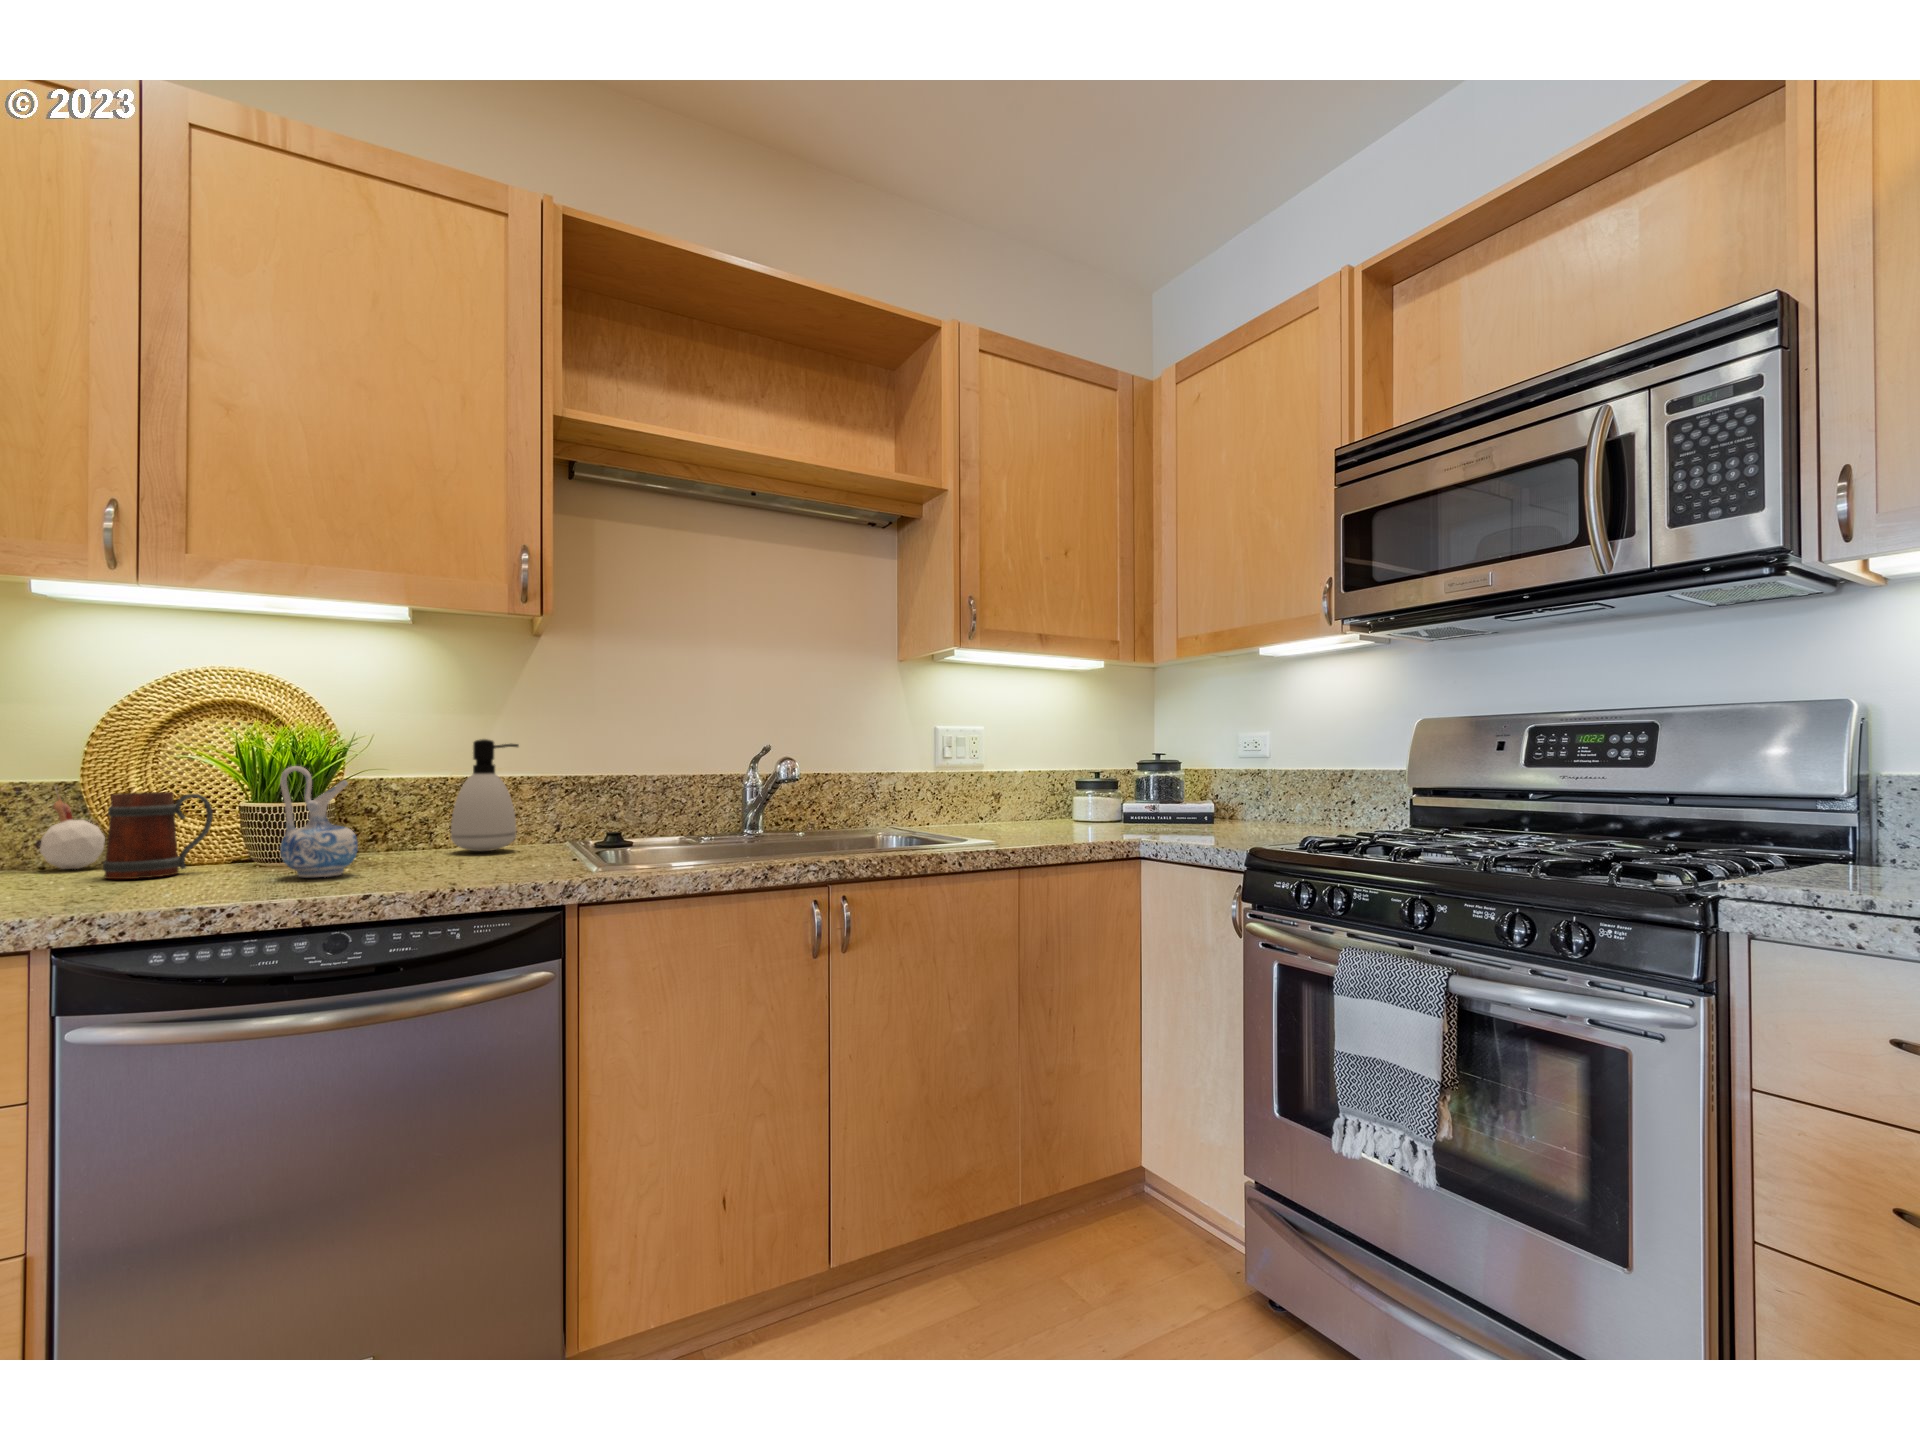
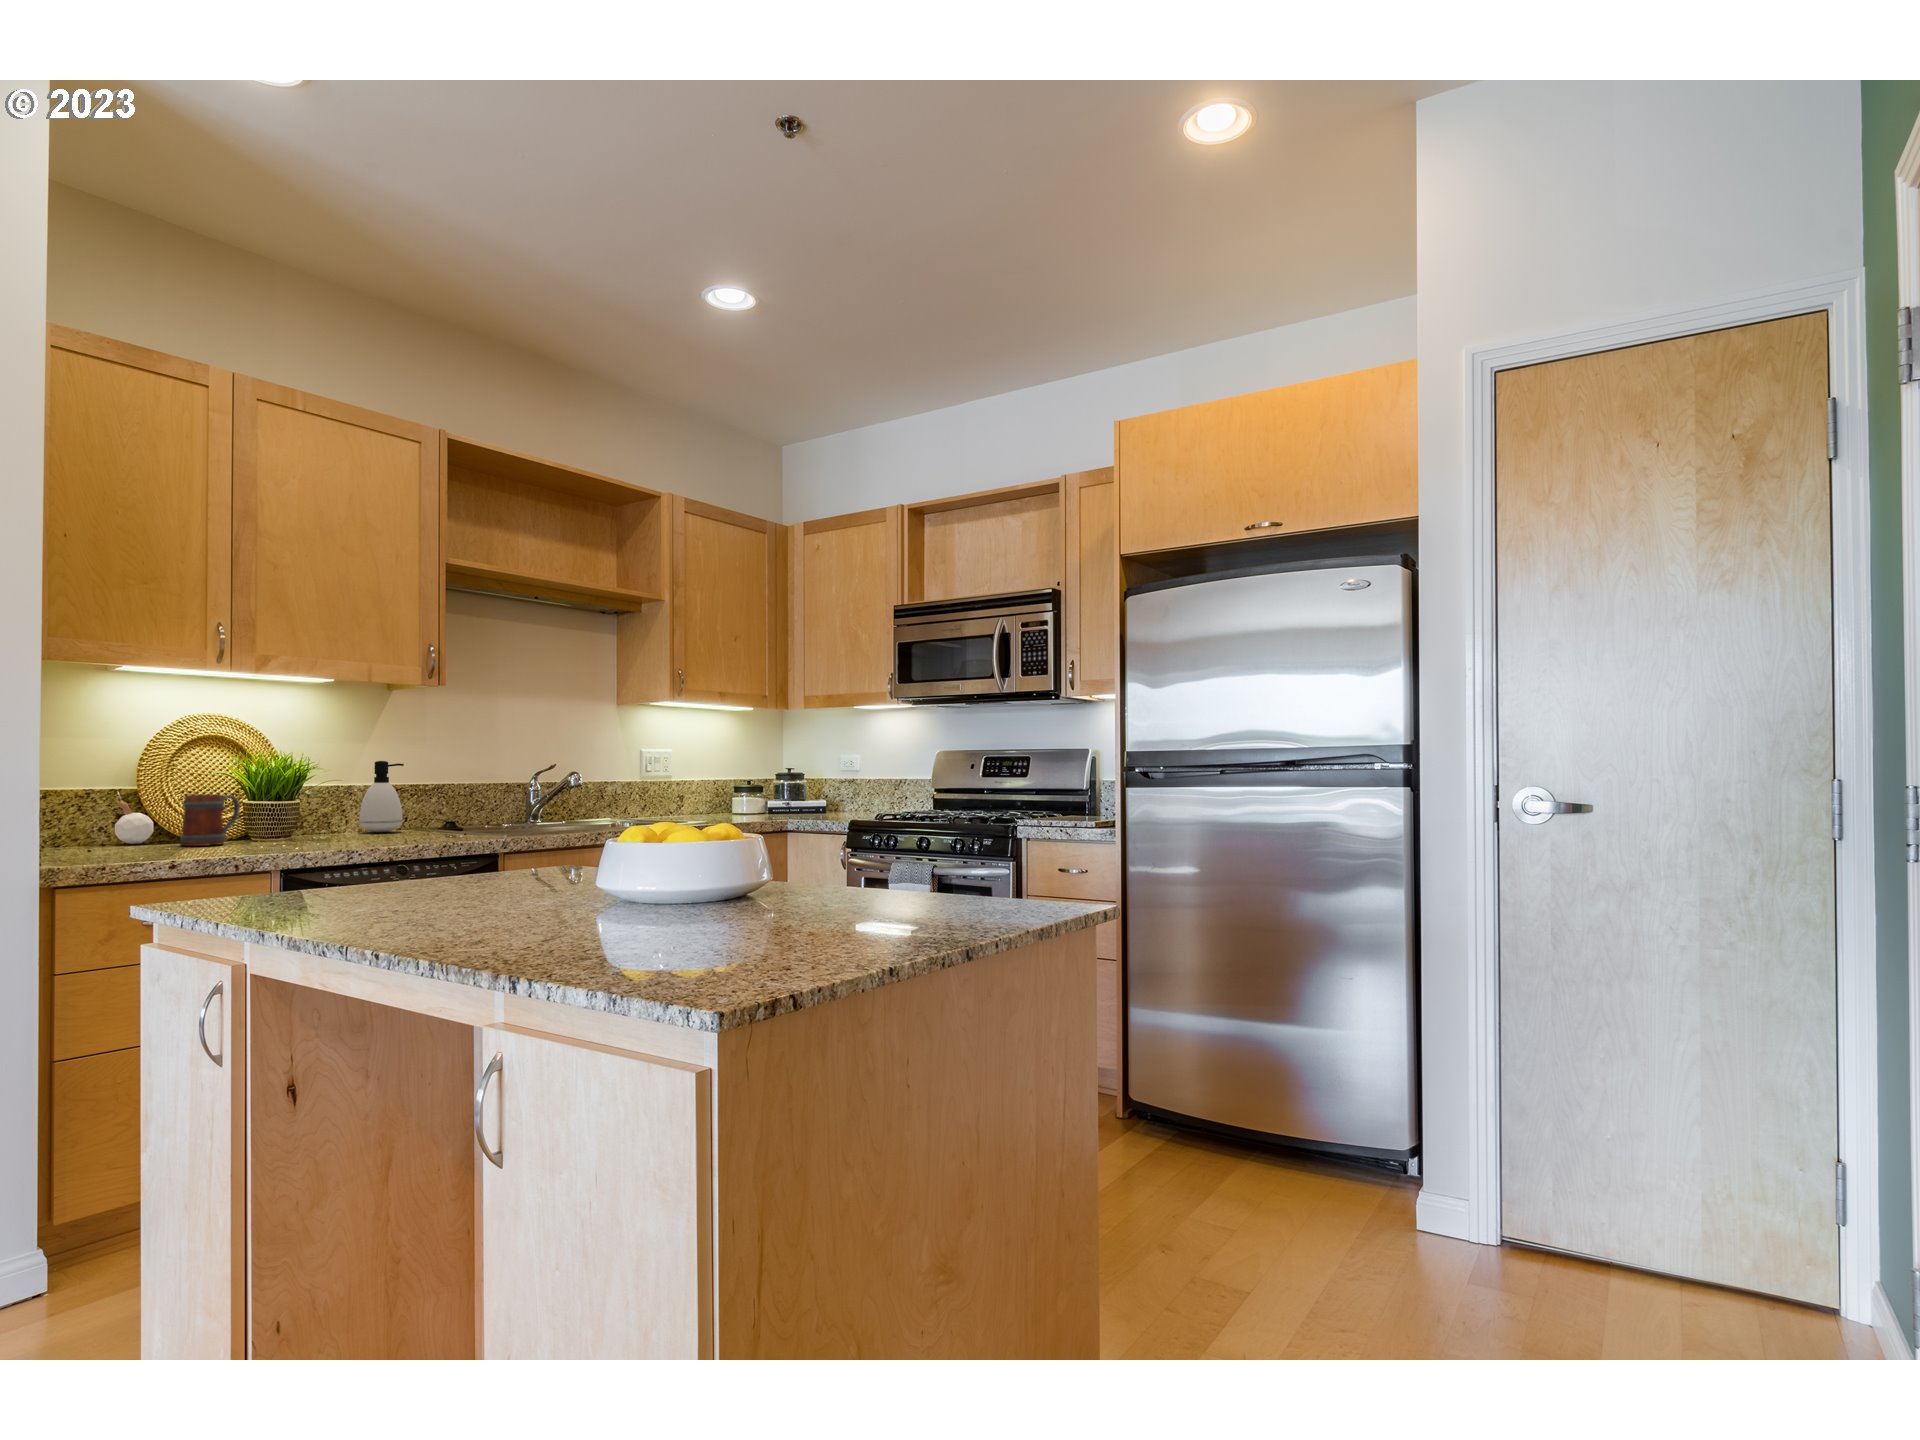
ceramic pitcher: present [280,766,358,877] -> none [299,777,344,843]

